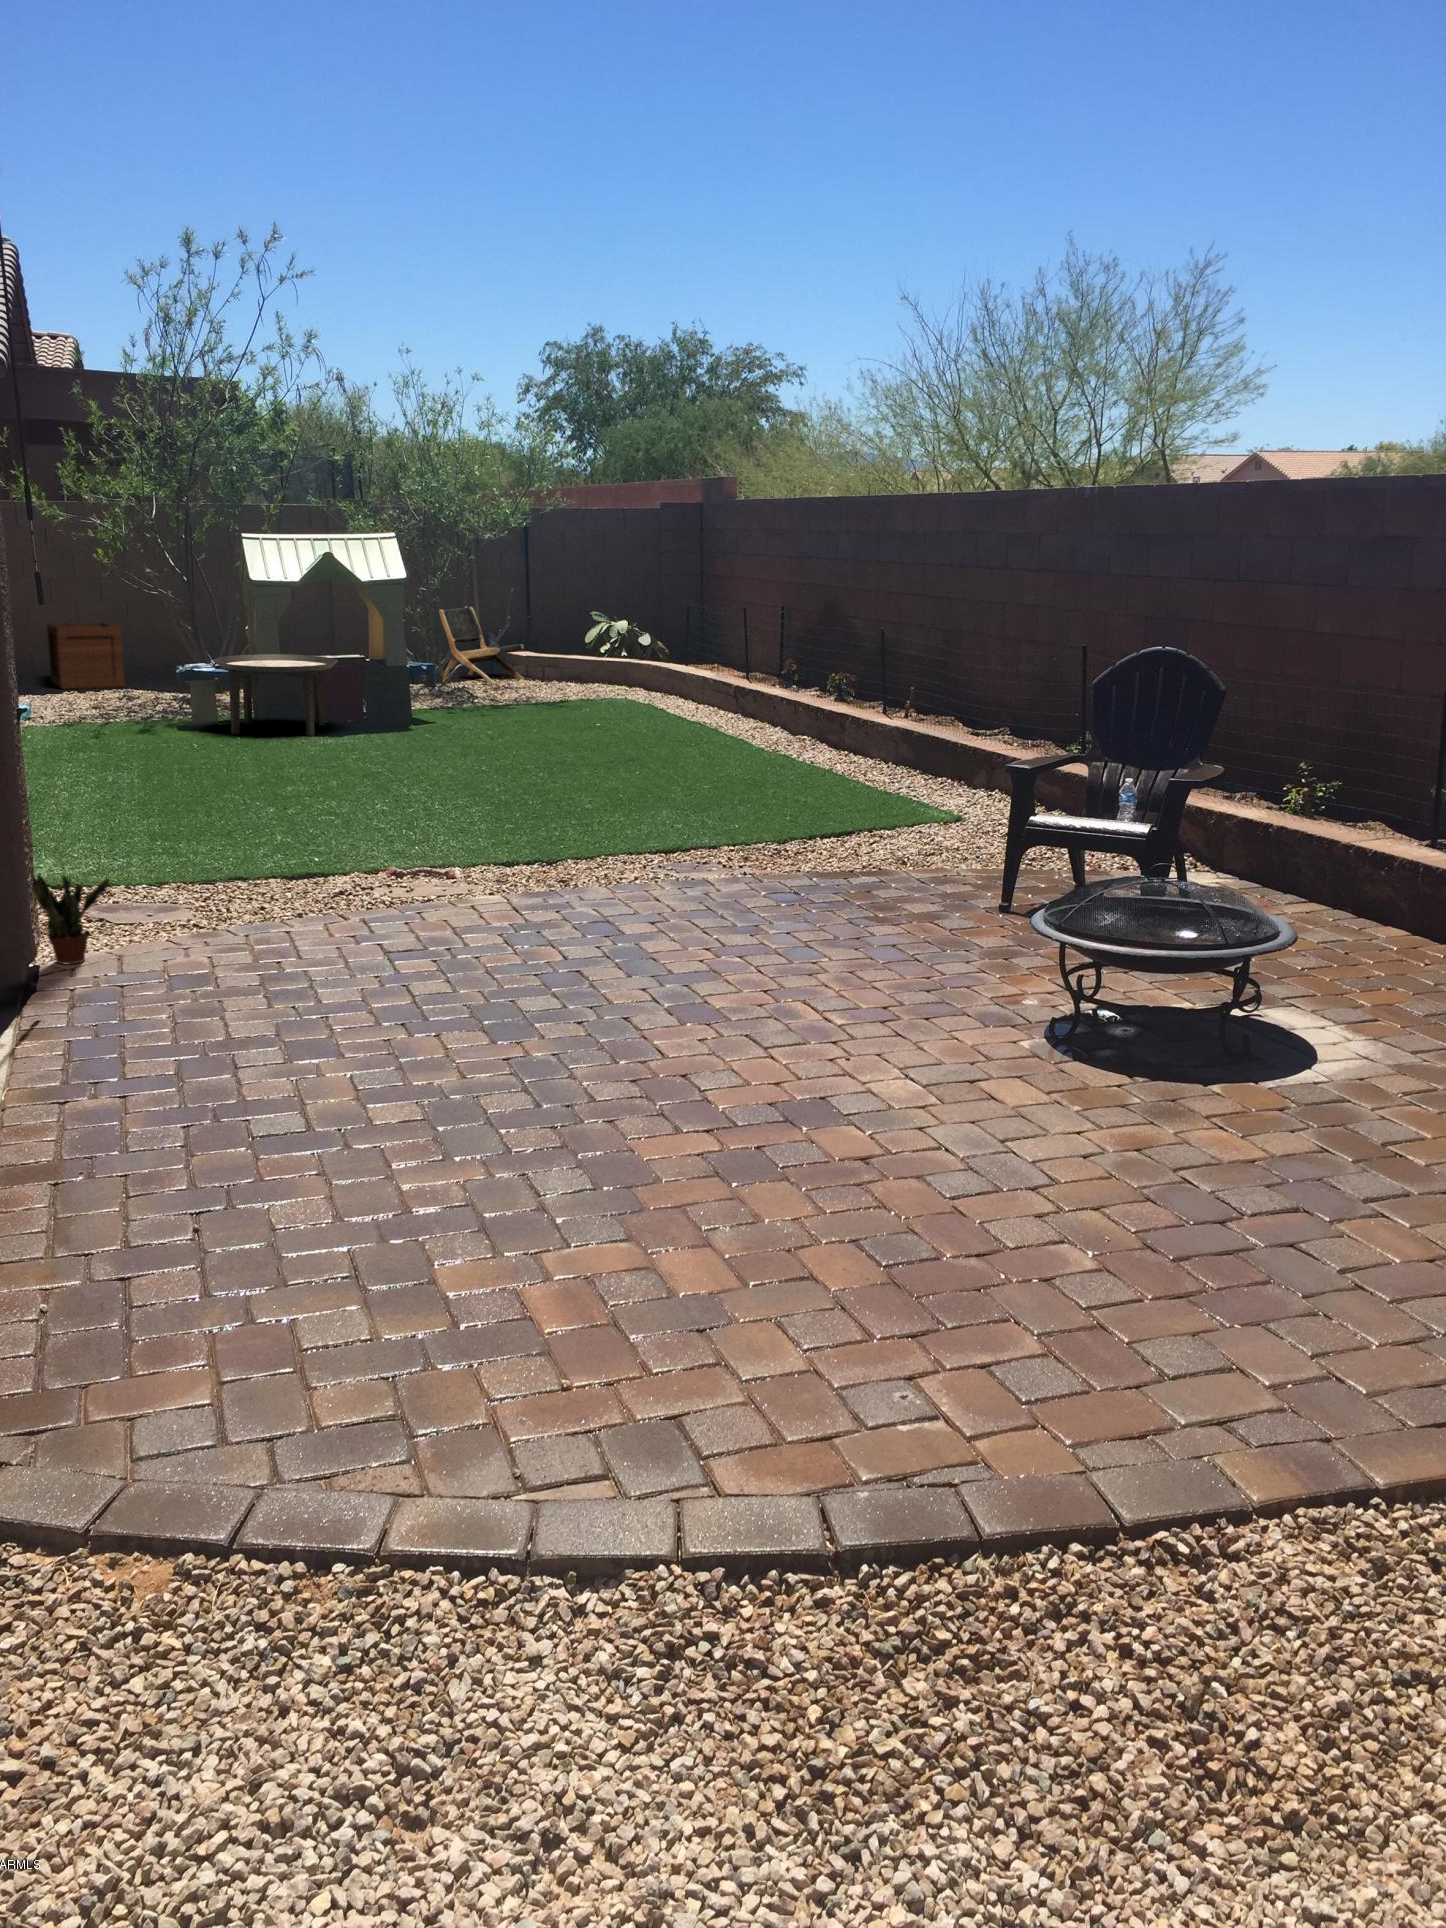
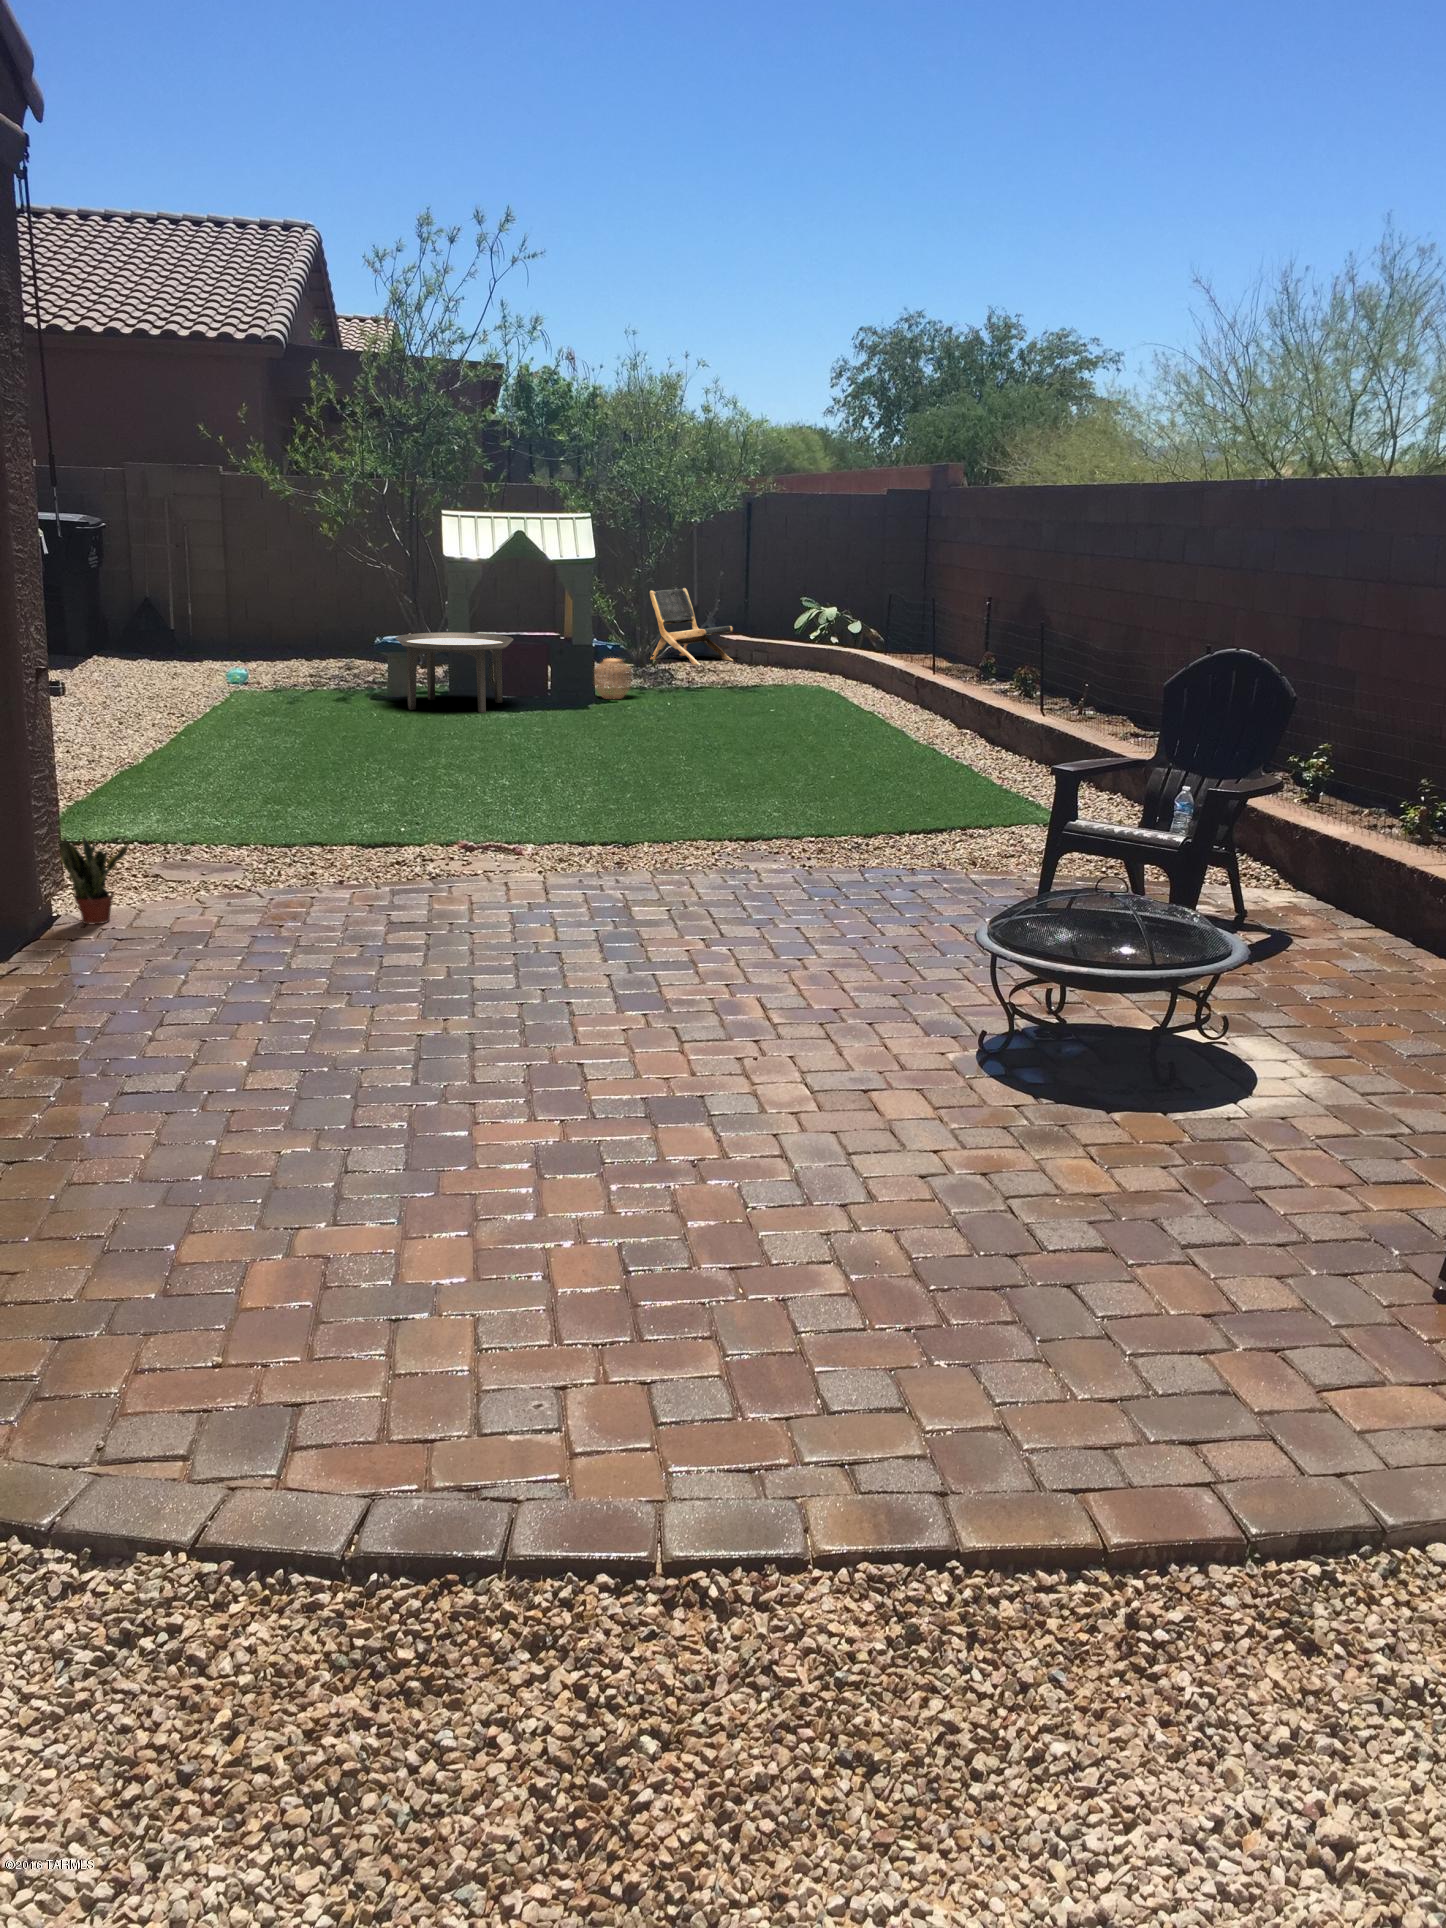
wooden crate: present [47,622,125,689] -> none [277,599,344,663]
woven basket: none [414,678,452,720] -> present [594,658,631,699]

